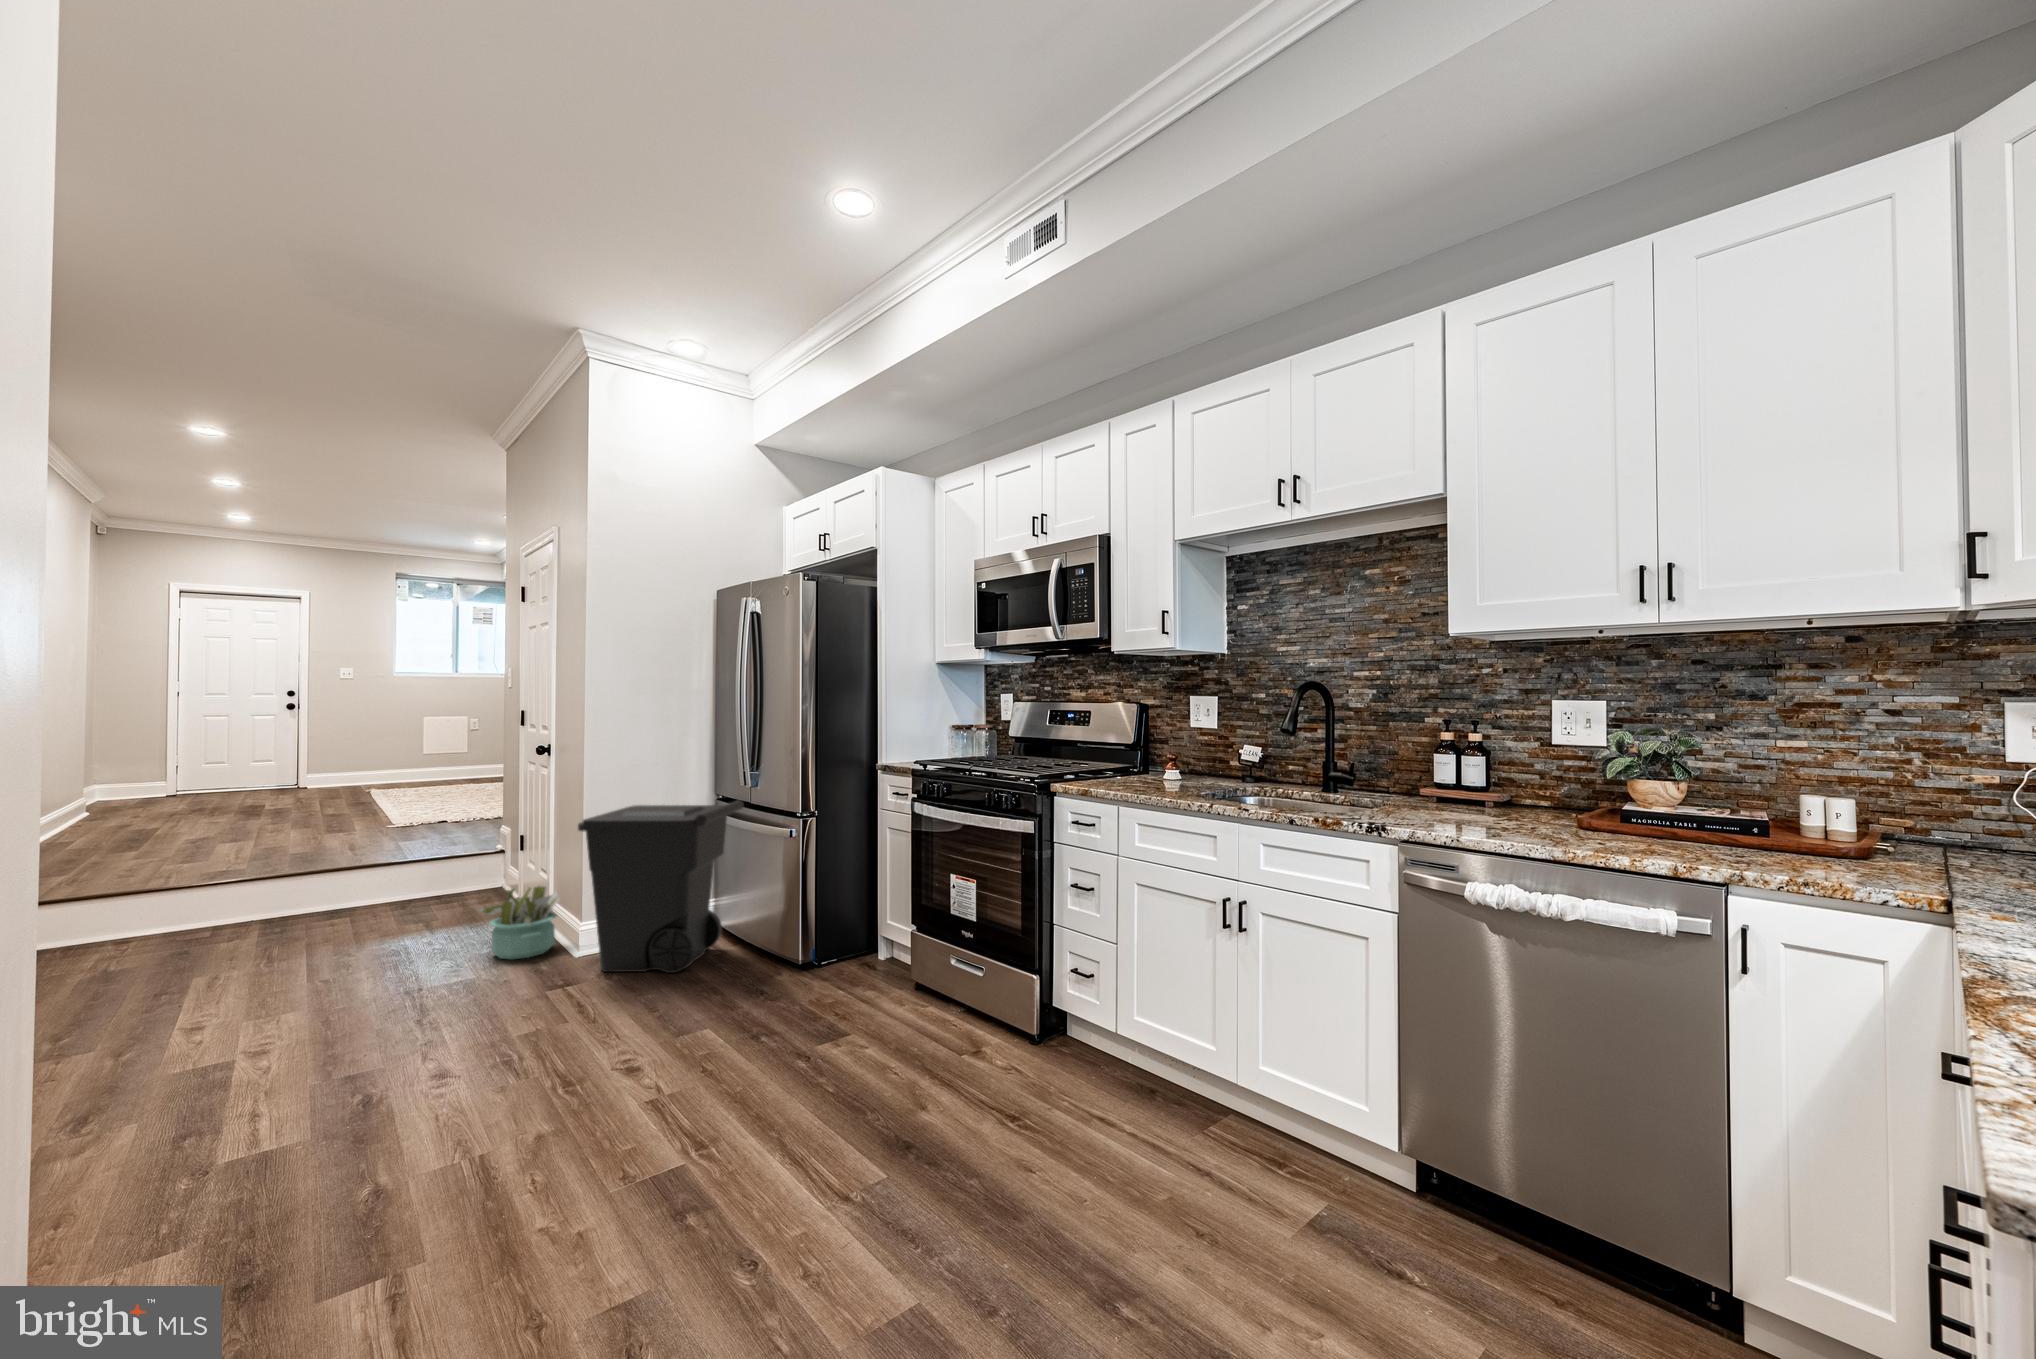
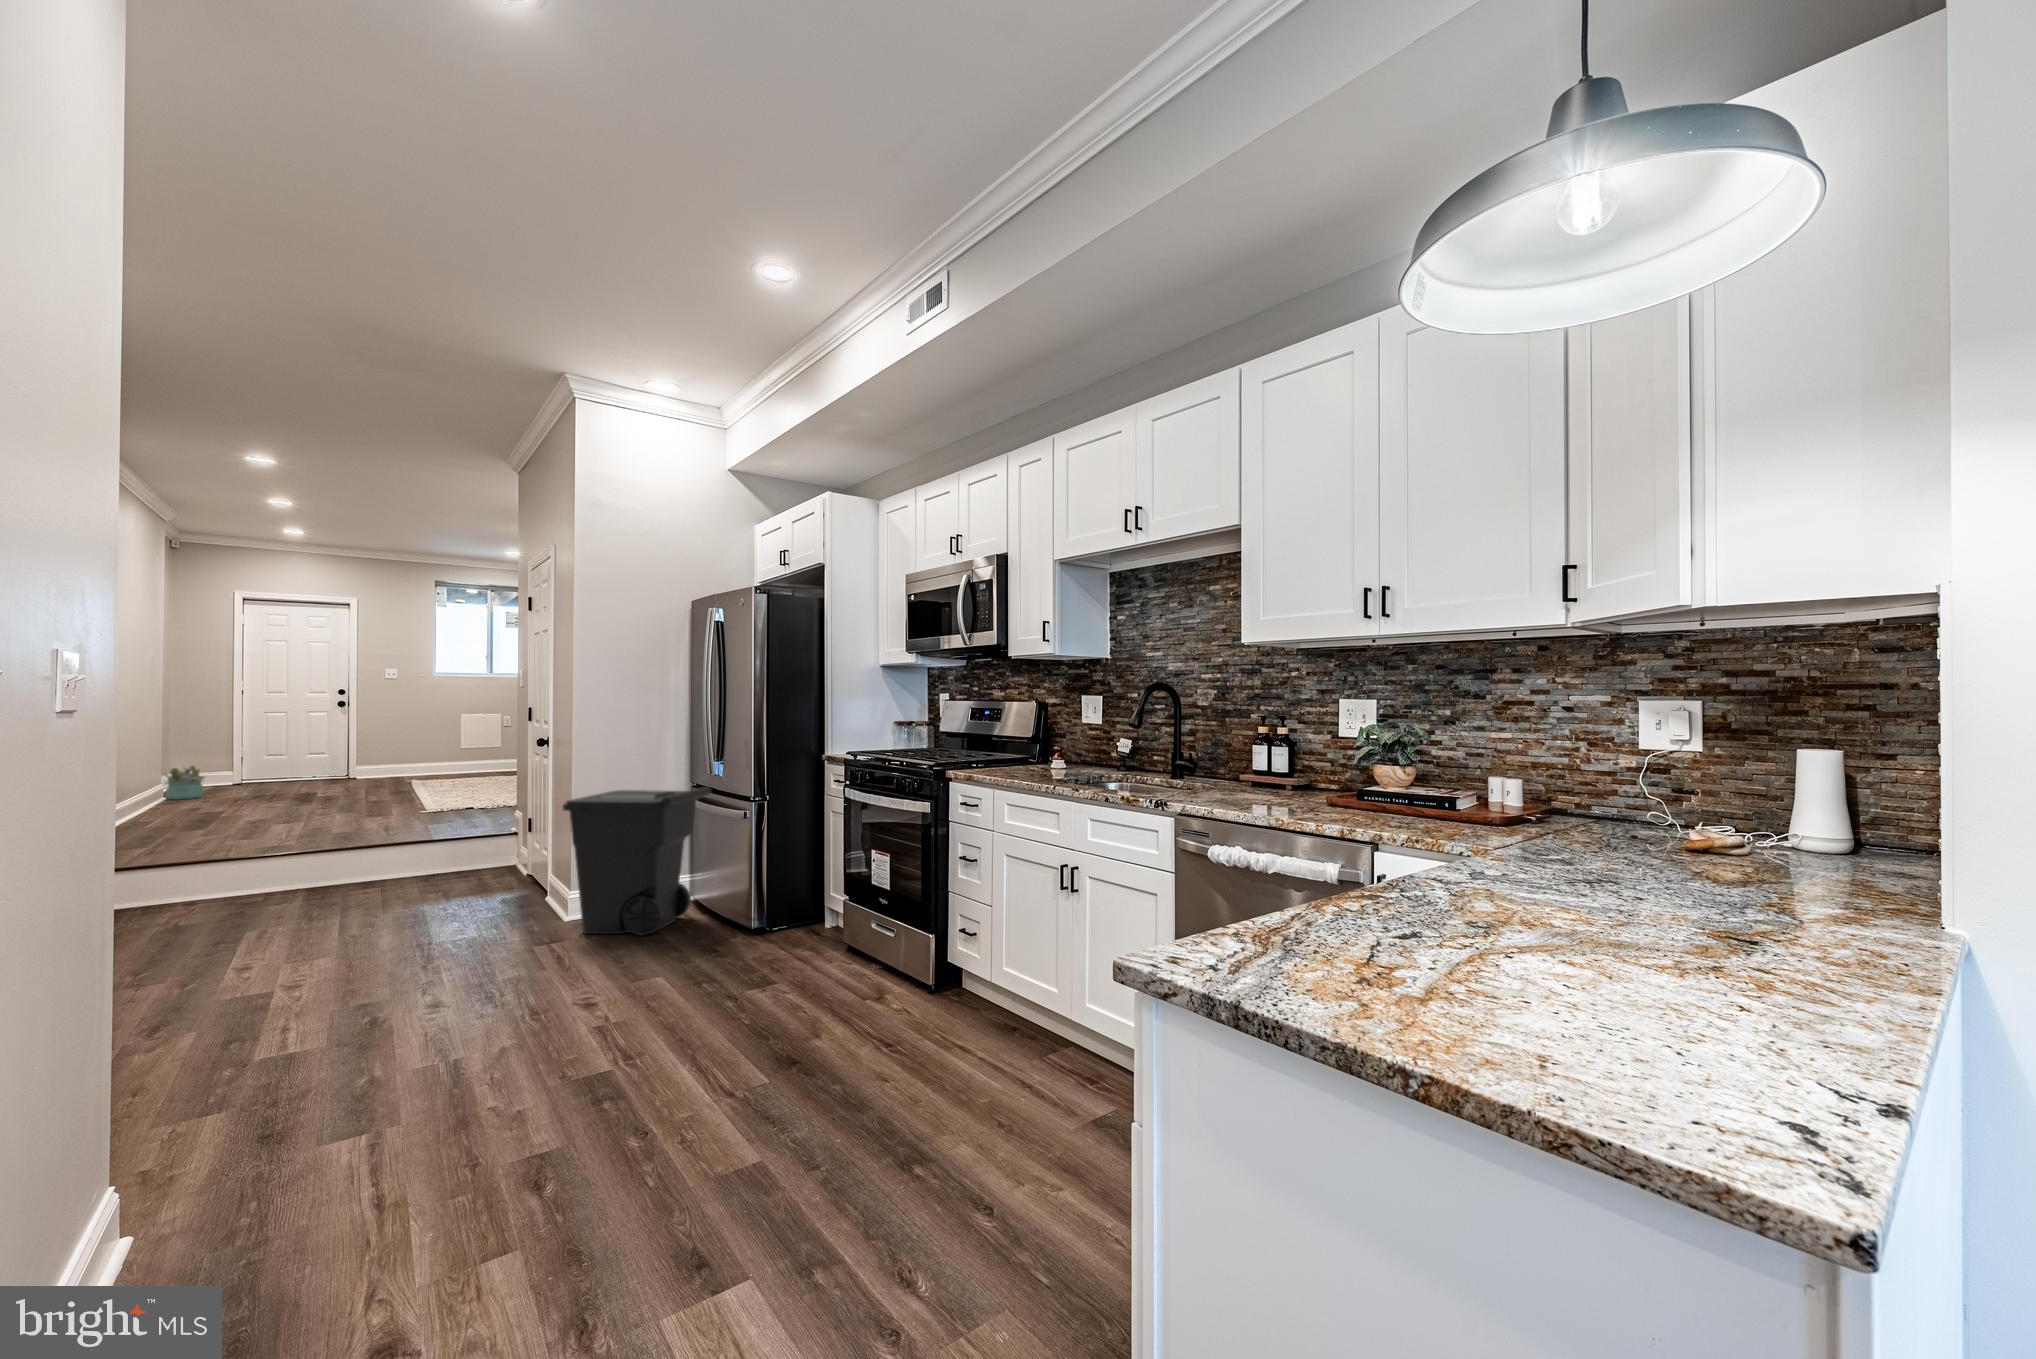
decorative plant: present [479,886,559,959] -> present [165,766,205,799]

